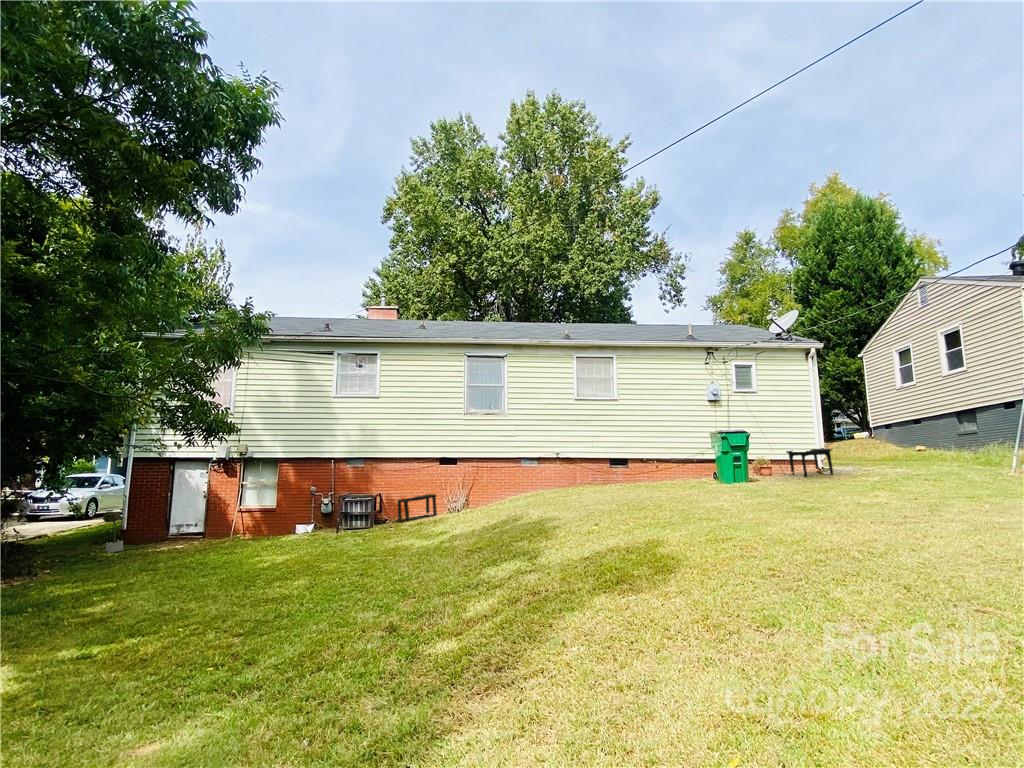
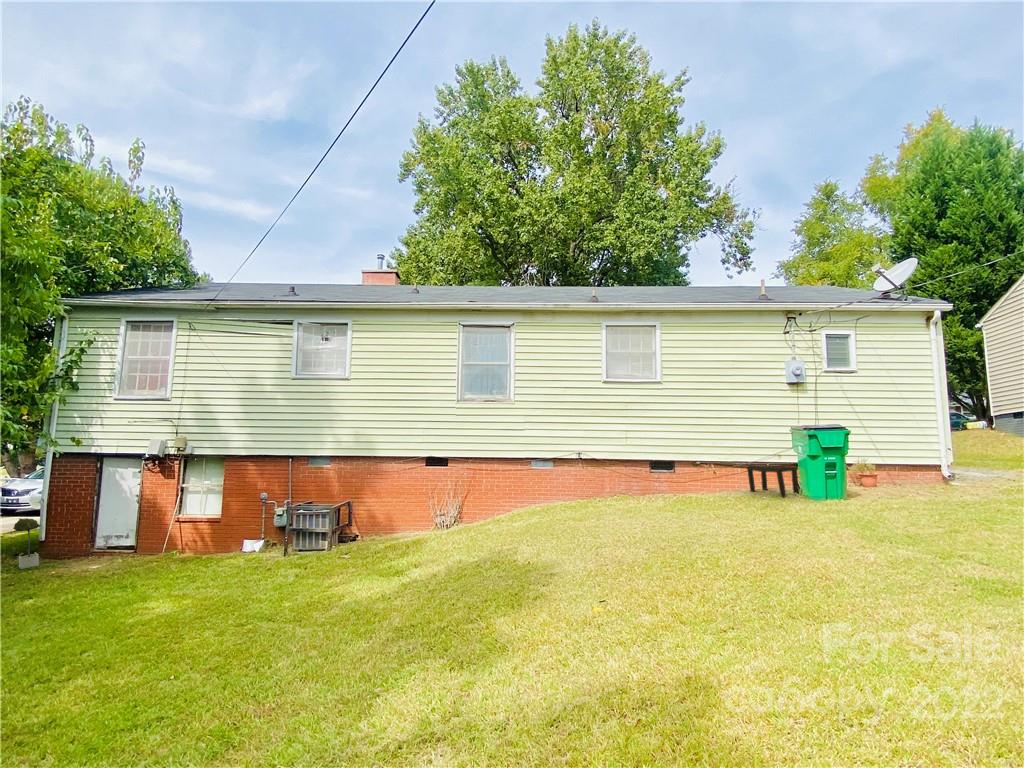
round table: present [786,449,833,477] -> none [899,451,974,491]
bench: present [398,494,437,520] -> present [747,465,799,497]

